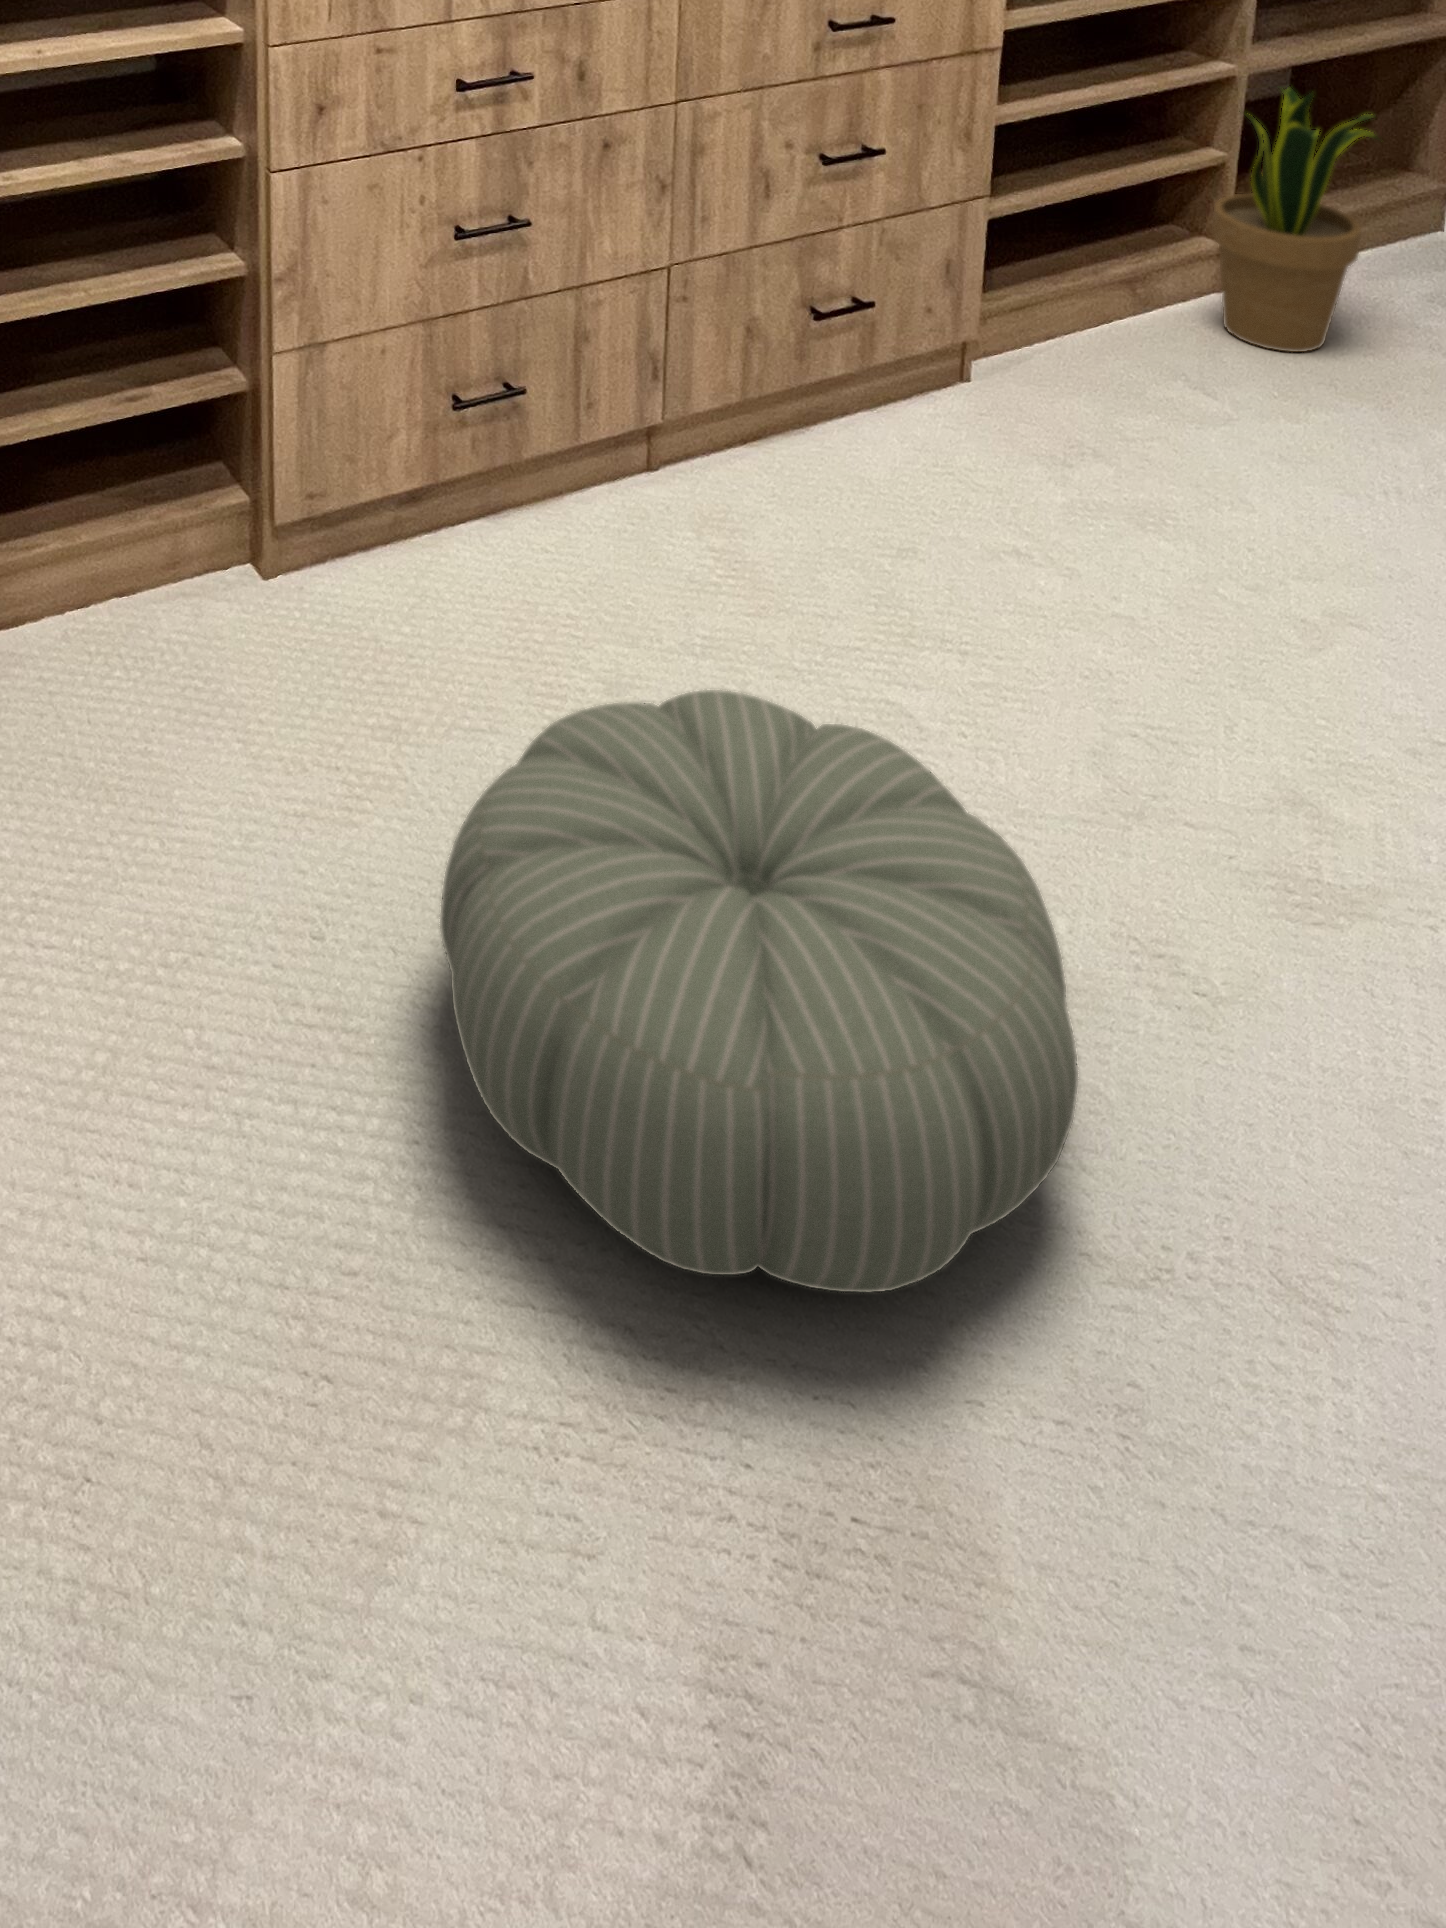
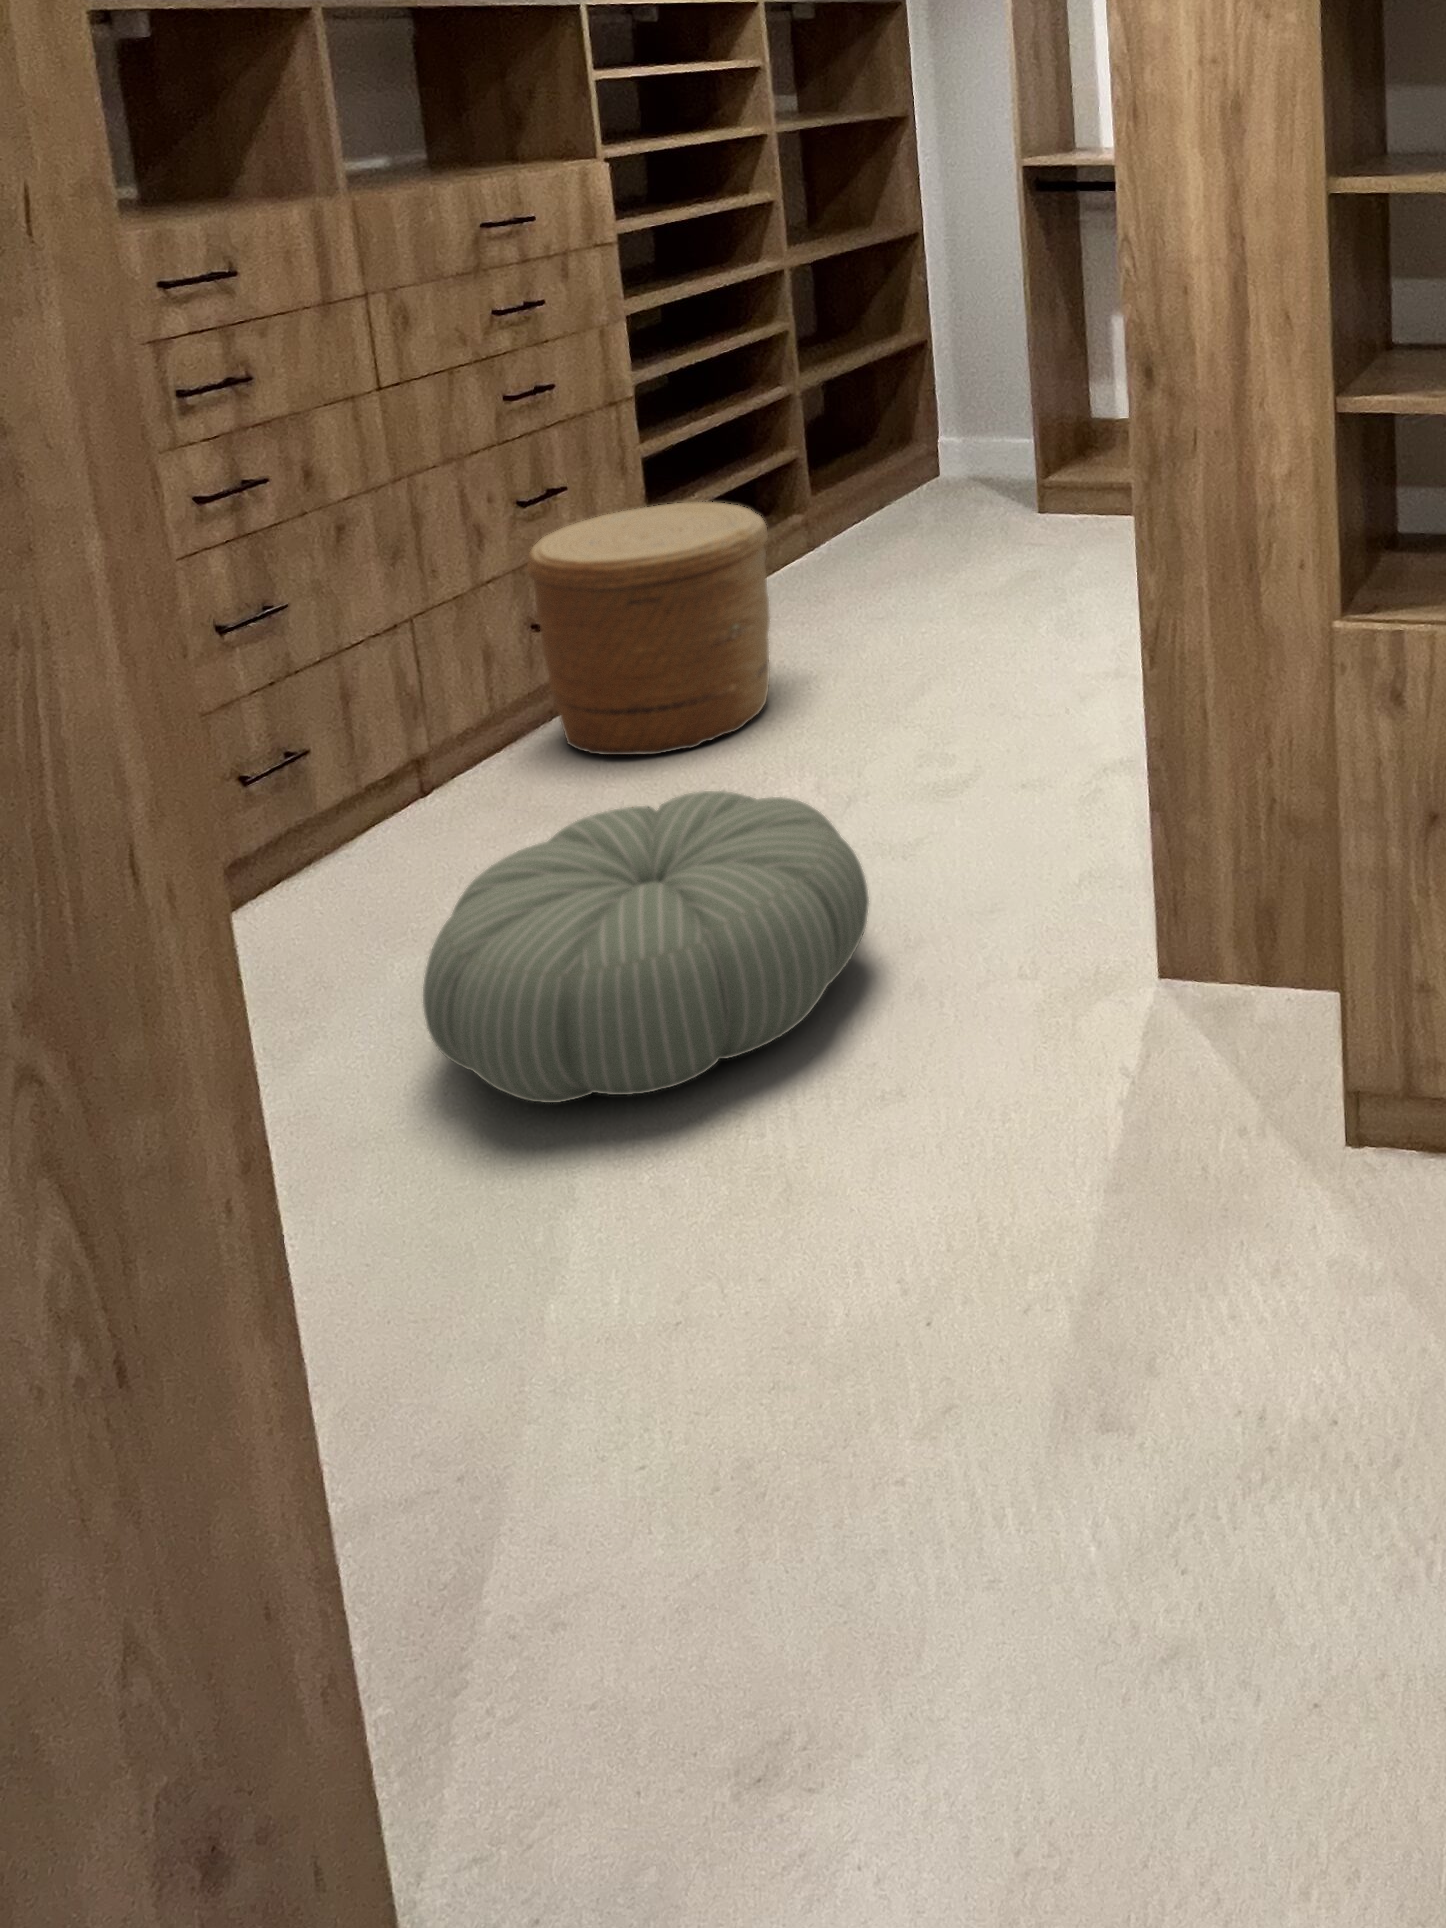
potted plant: present [1212,88,1378,352] -> none [799,388,896,570]
woven basket: none [806,199,1124,566] -> present [527,502,770,755]

